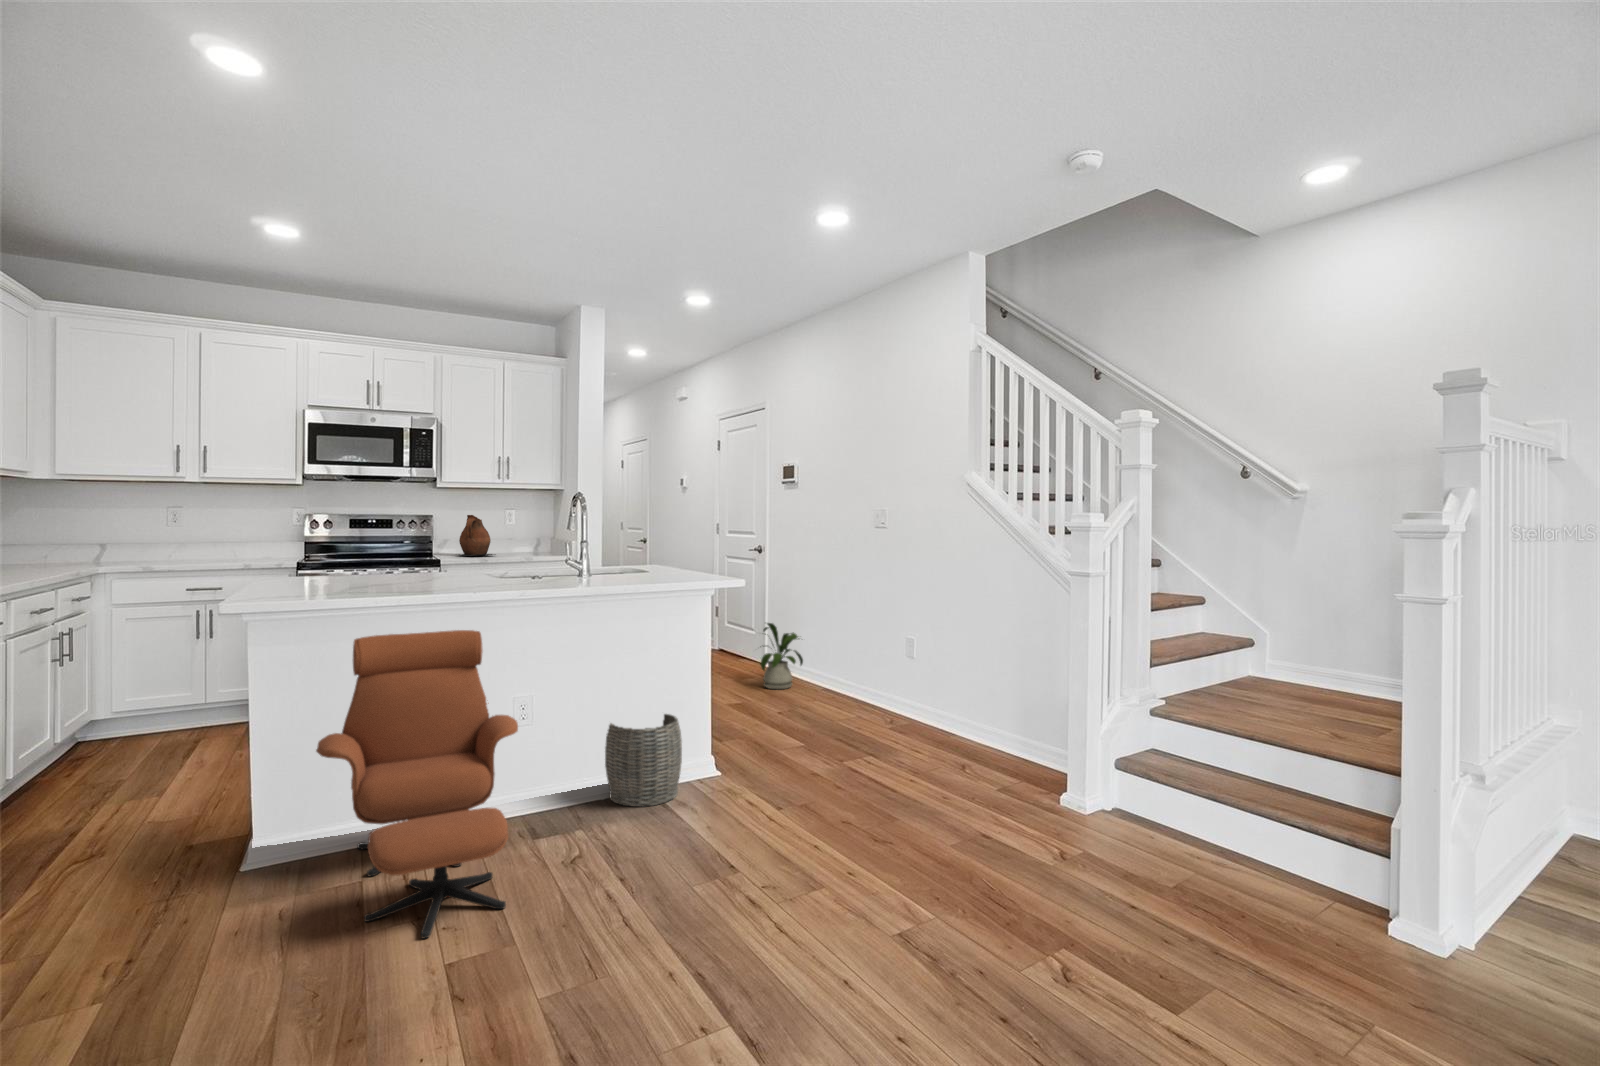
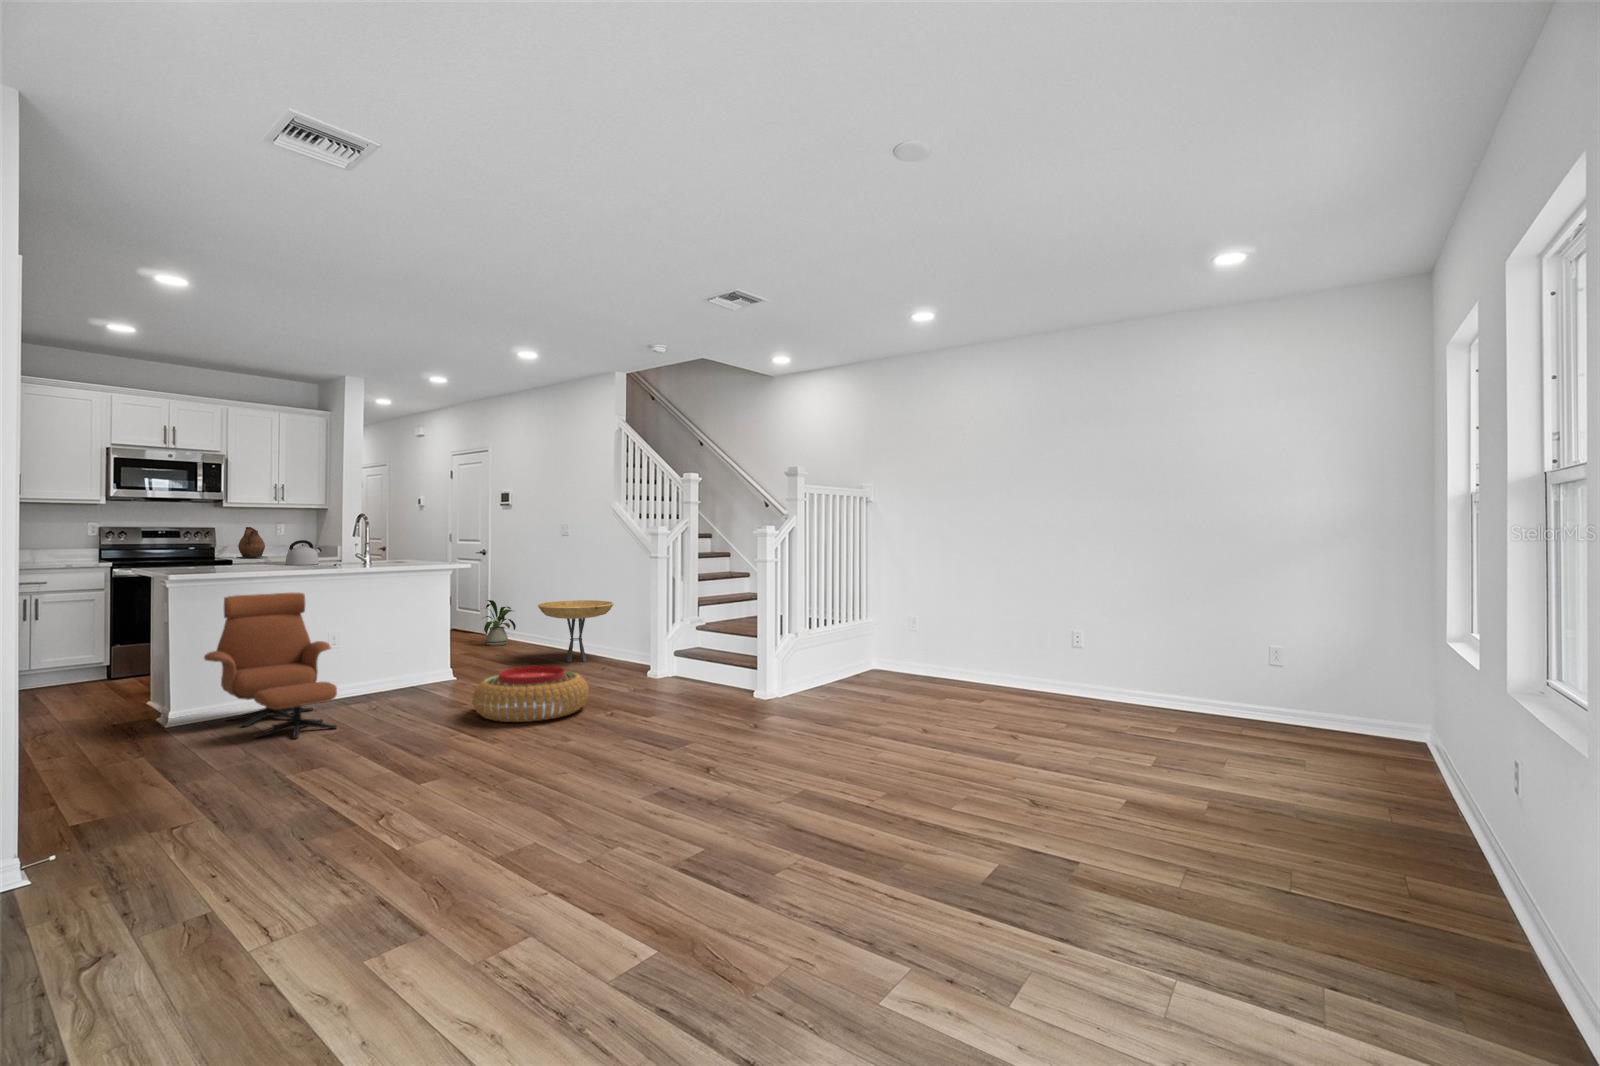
kettle: none [494,535,542,572] -> present [285,540,322,565]
side table: none [842,634,964,741] -> present [538,600,614,663]
woven basket: present [605,714,682,807] -> none [382,644,432,696]
pouf: none [745,796,973,948] -> present [472,666,589,722]

